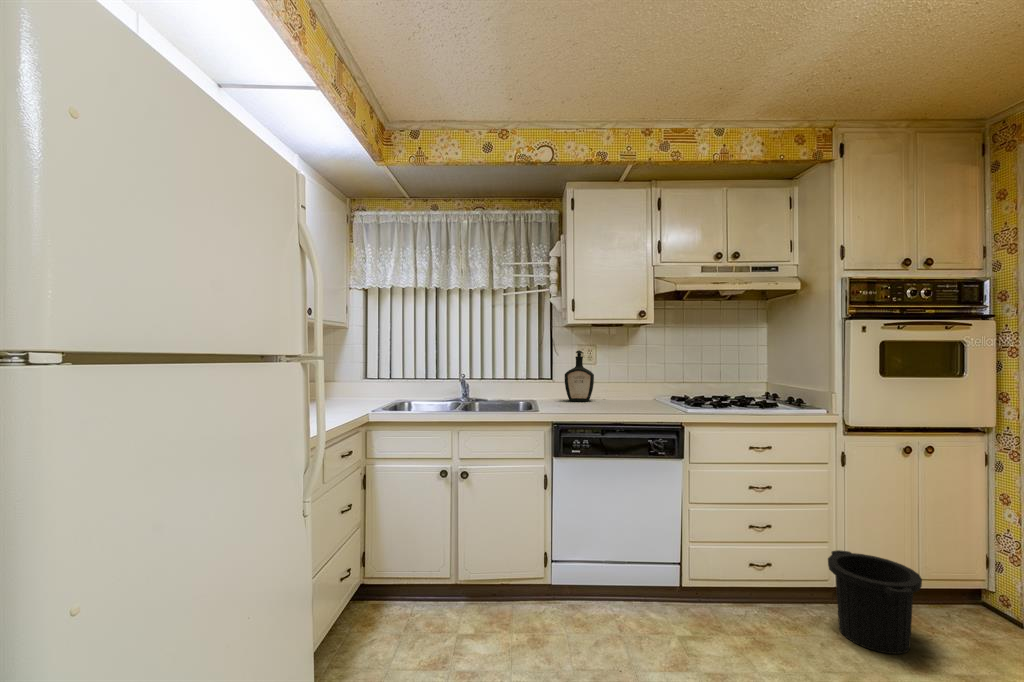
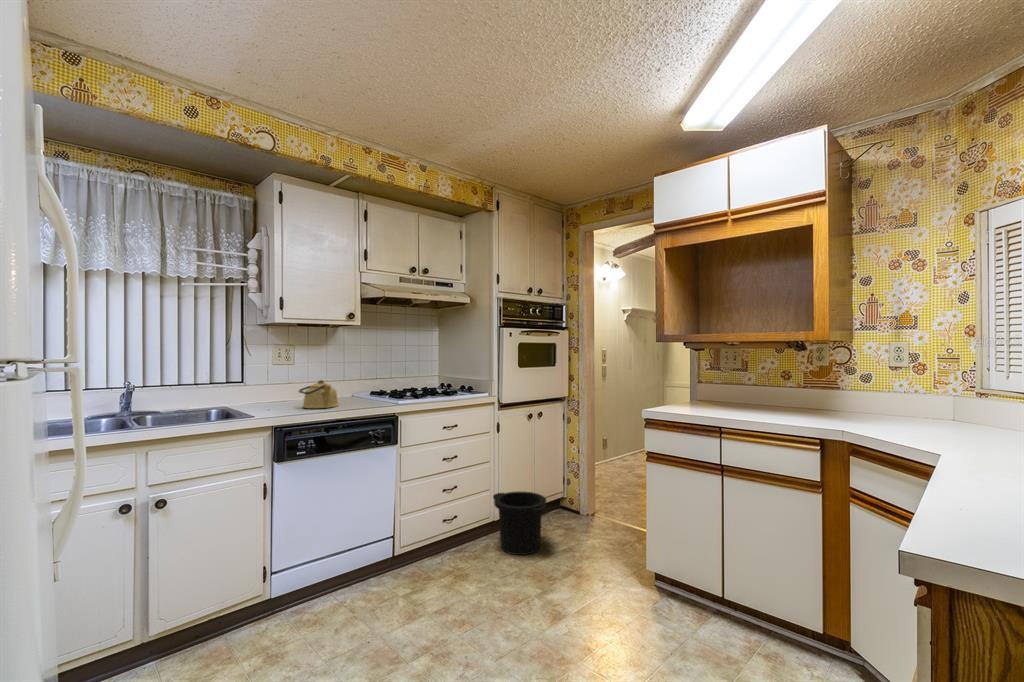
bottle: present [565,350,594,402] -> none [261,350,295,404]
kettle: none [589,381,626,409] -> present [299,380,338,408]

